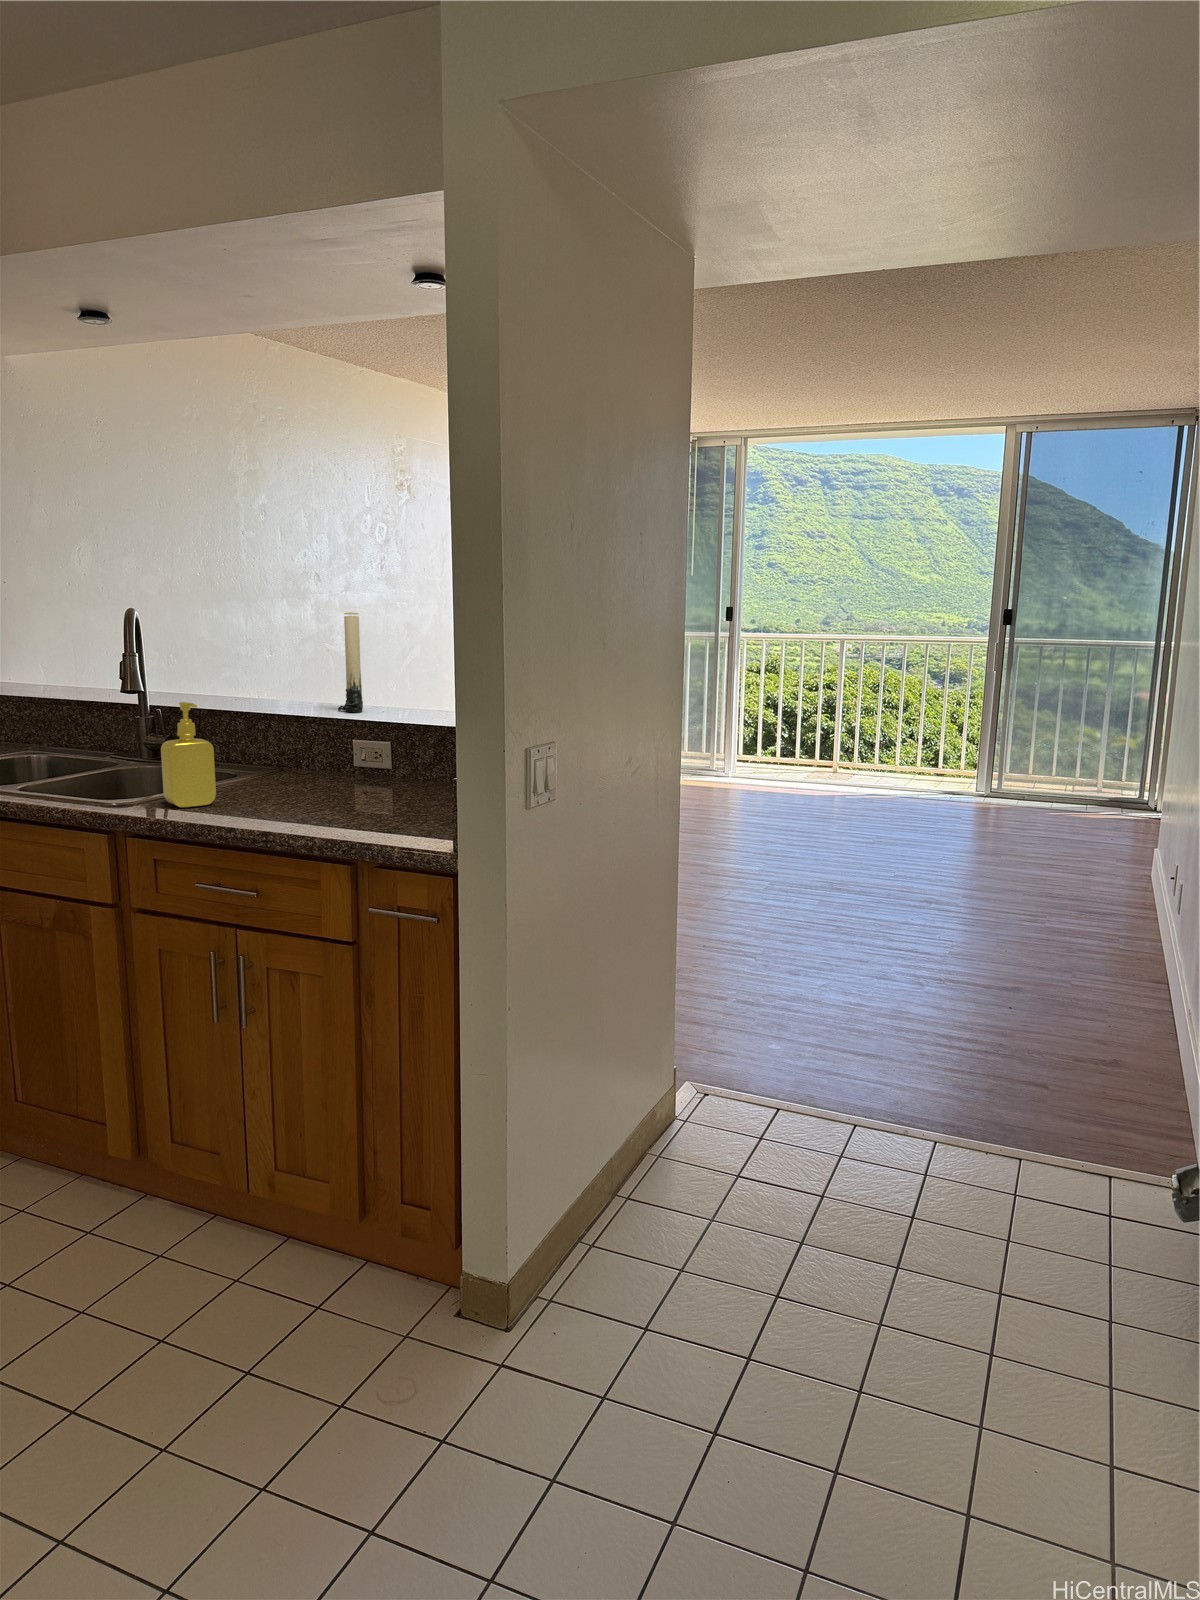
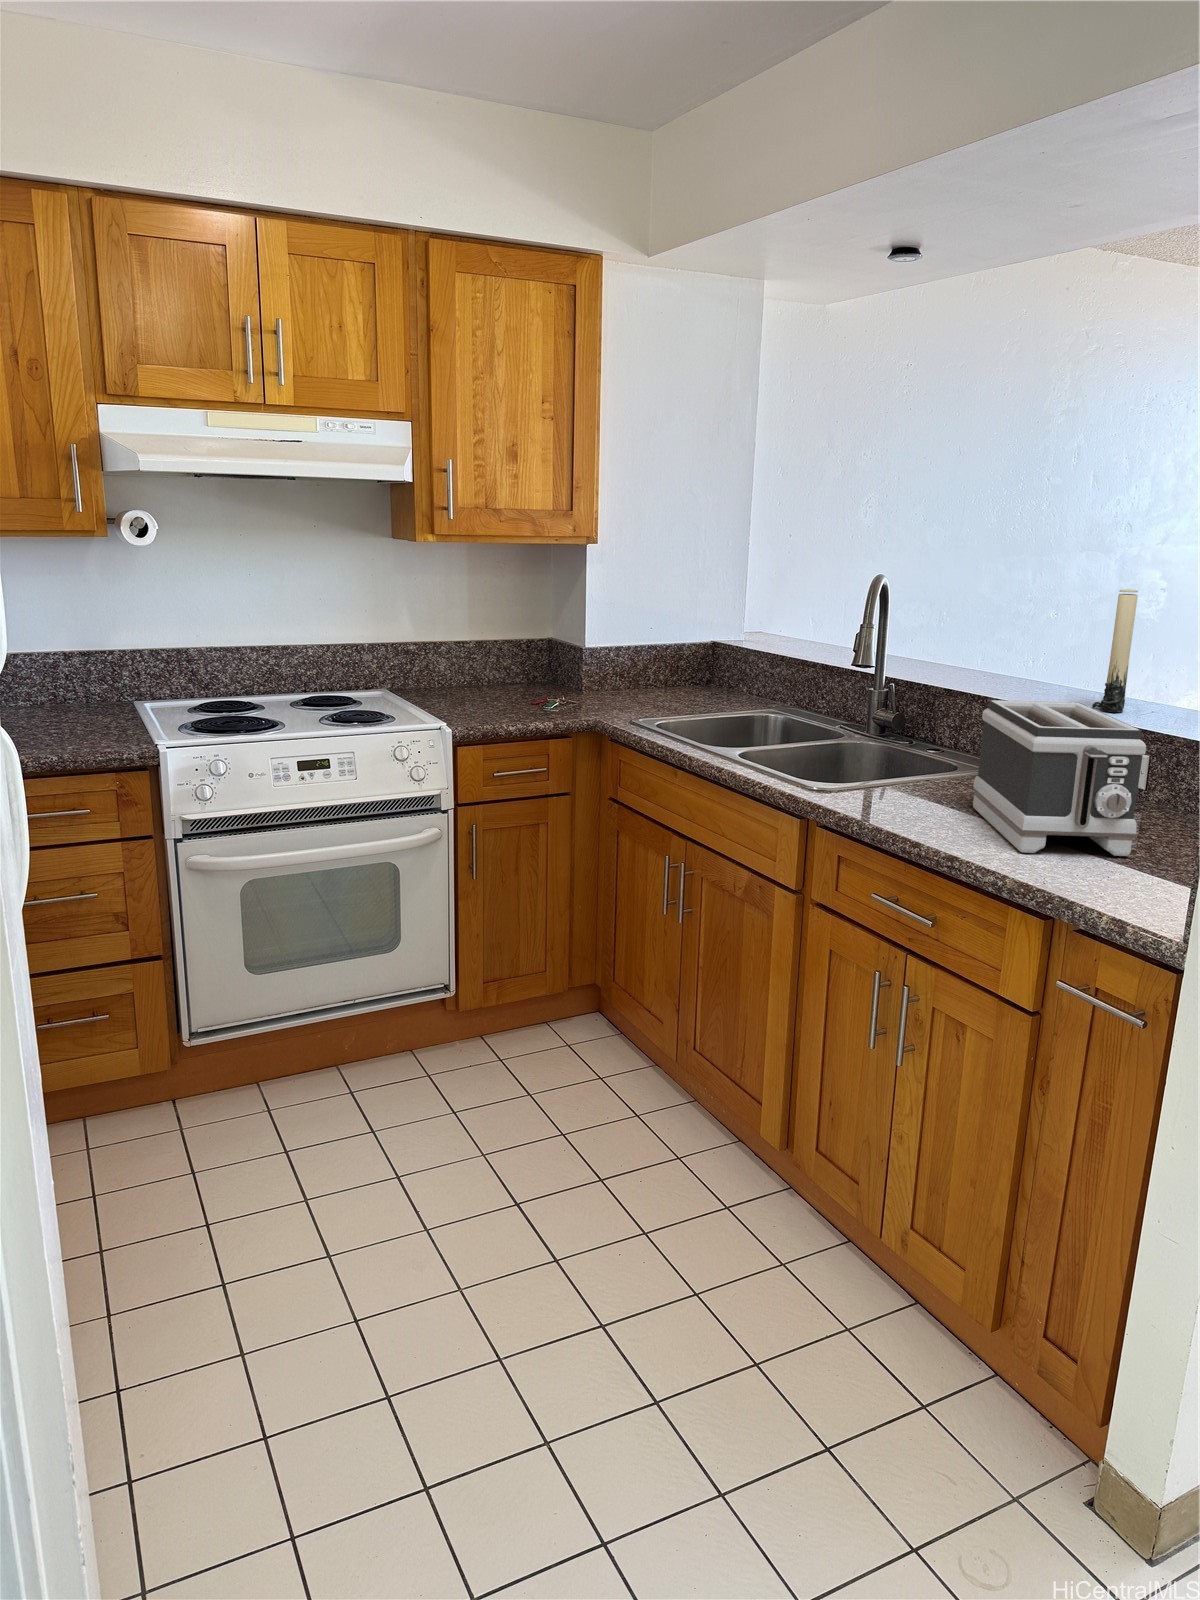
toaster: none [260,701,399,821] -> present [973,700,1146,856]
soap dispenser: present [161,702,216,808] -> none [863,689,923,805]

